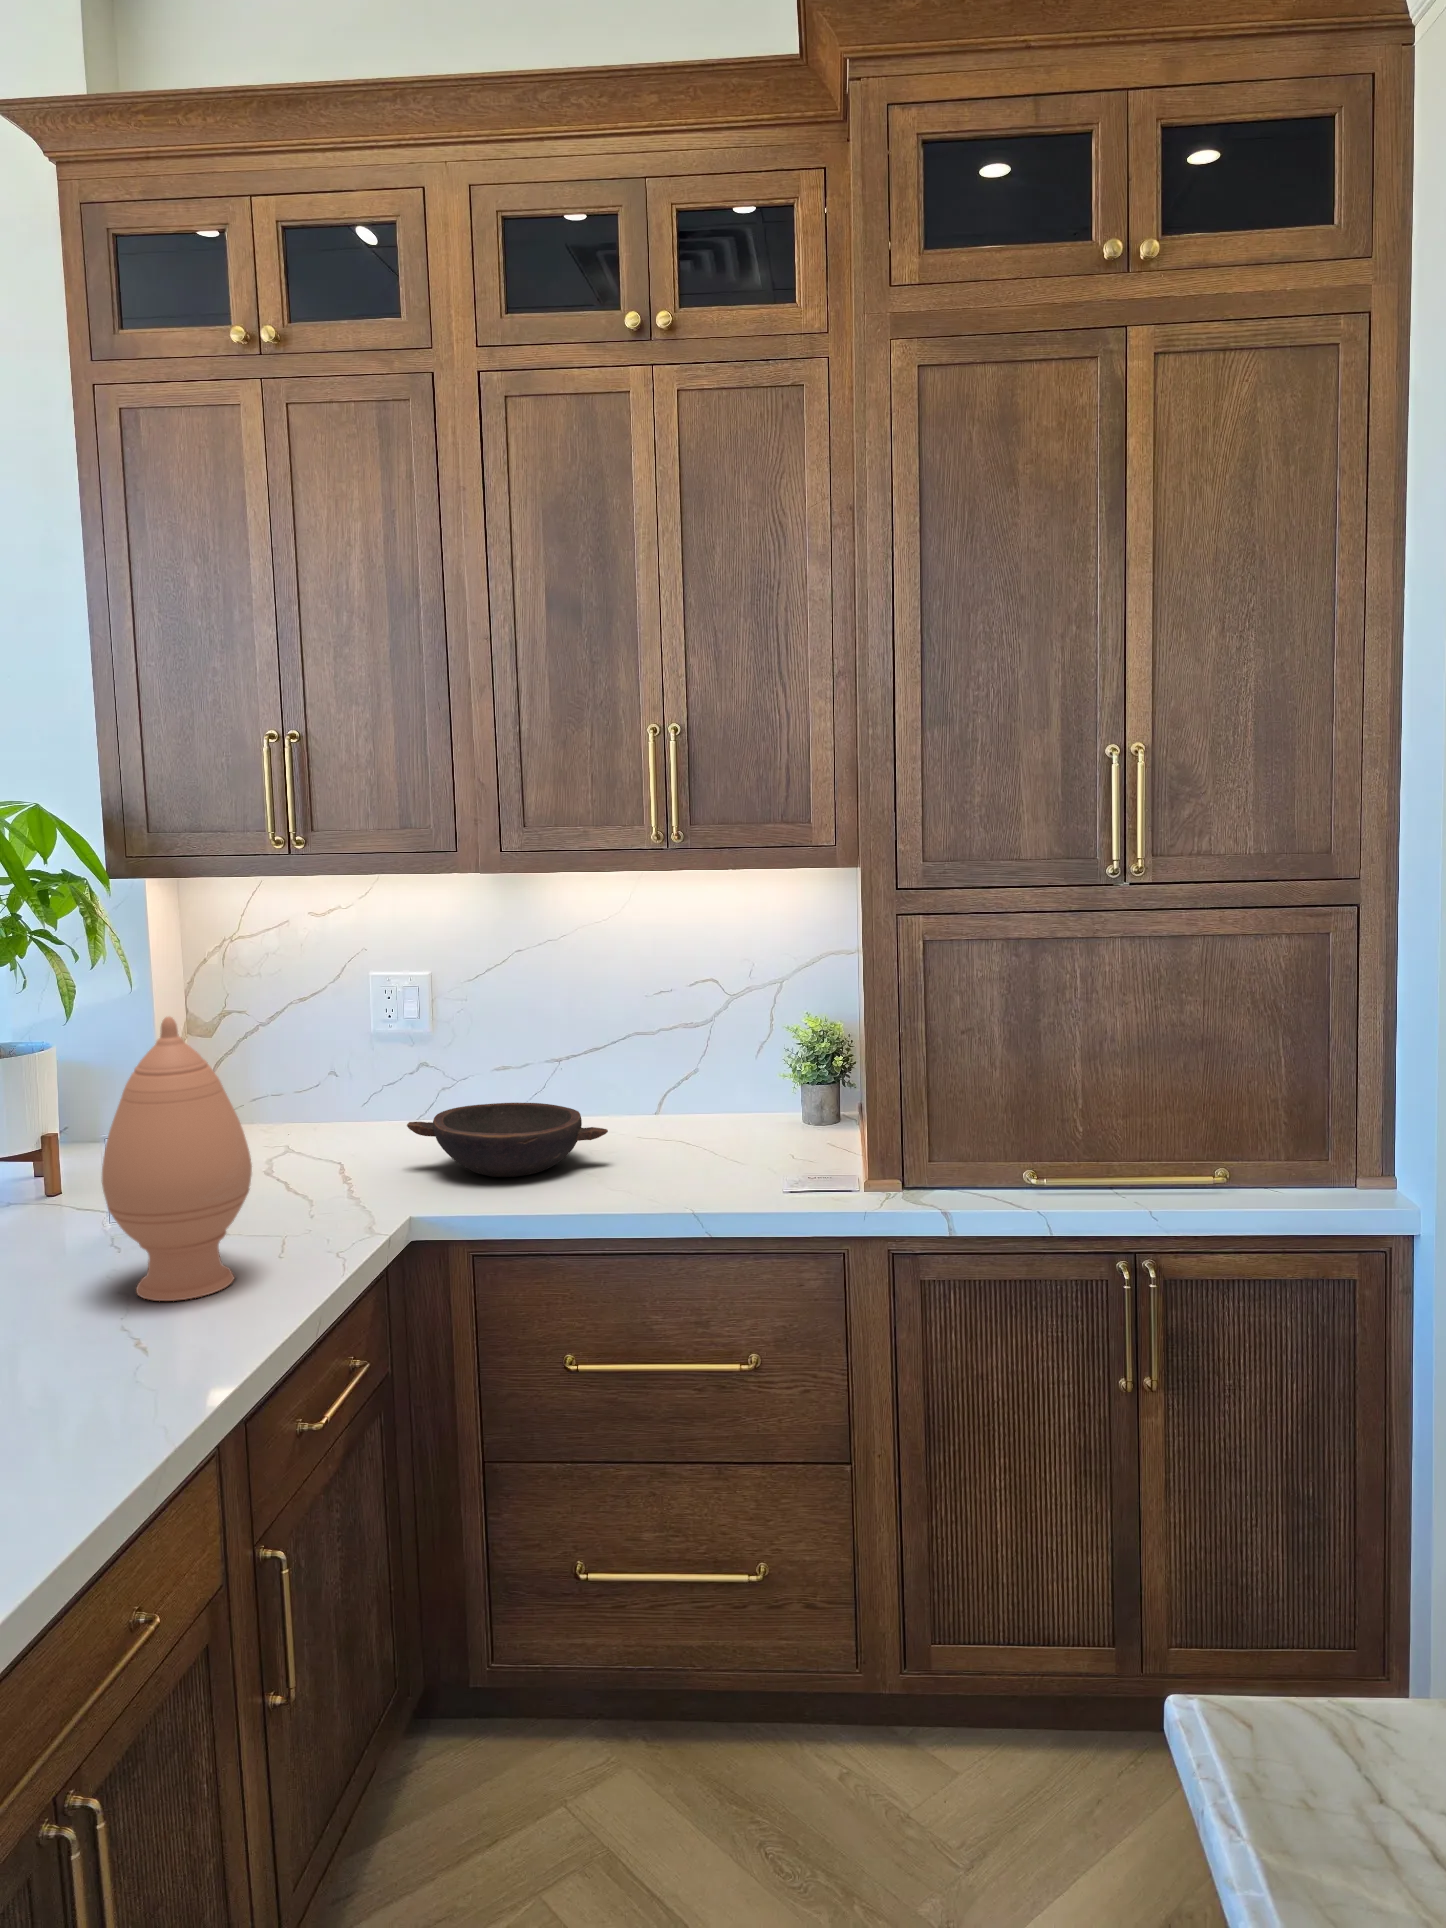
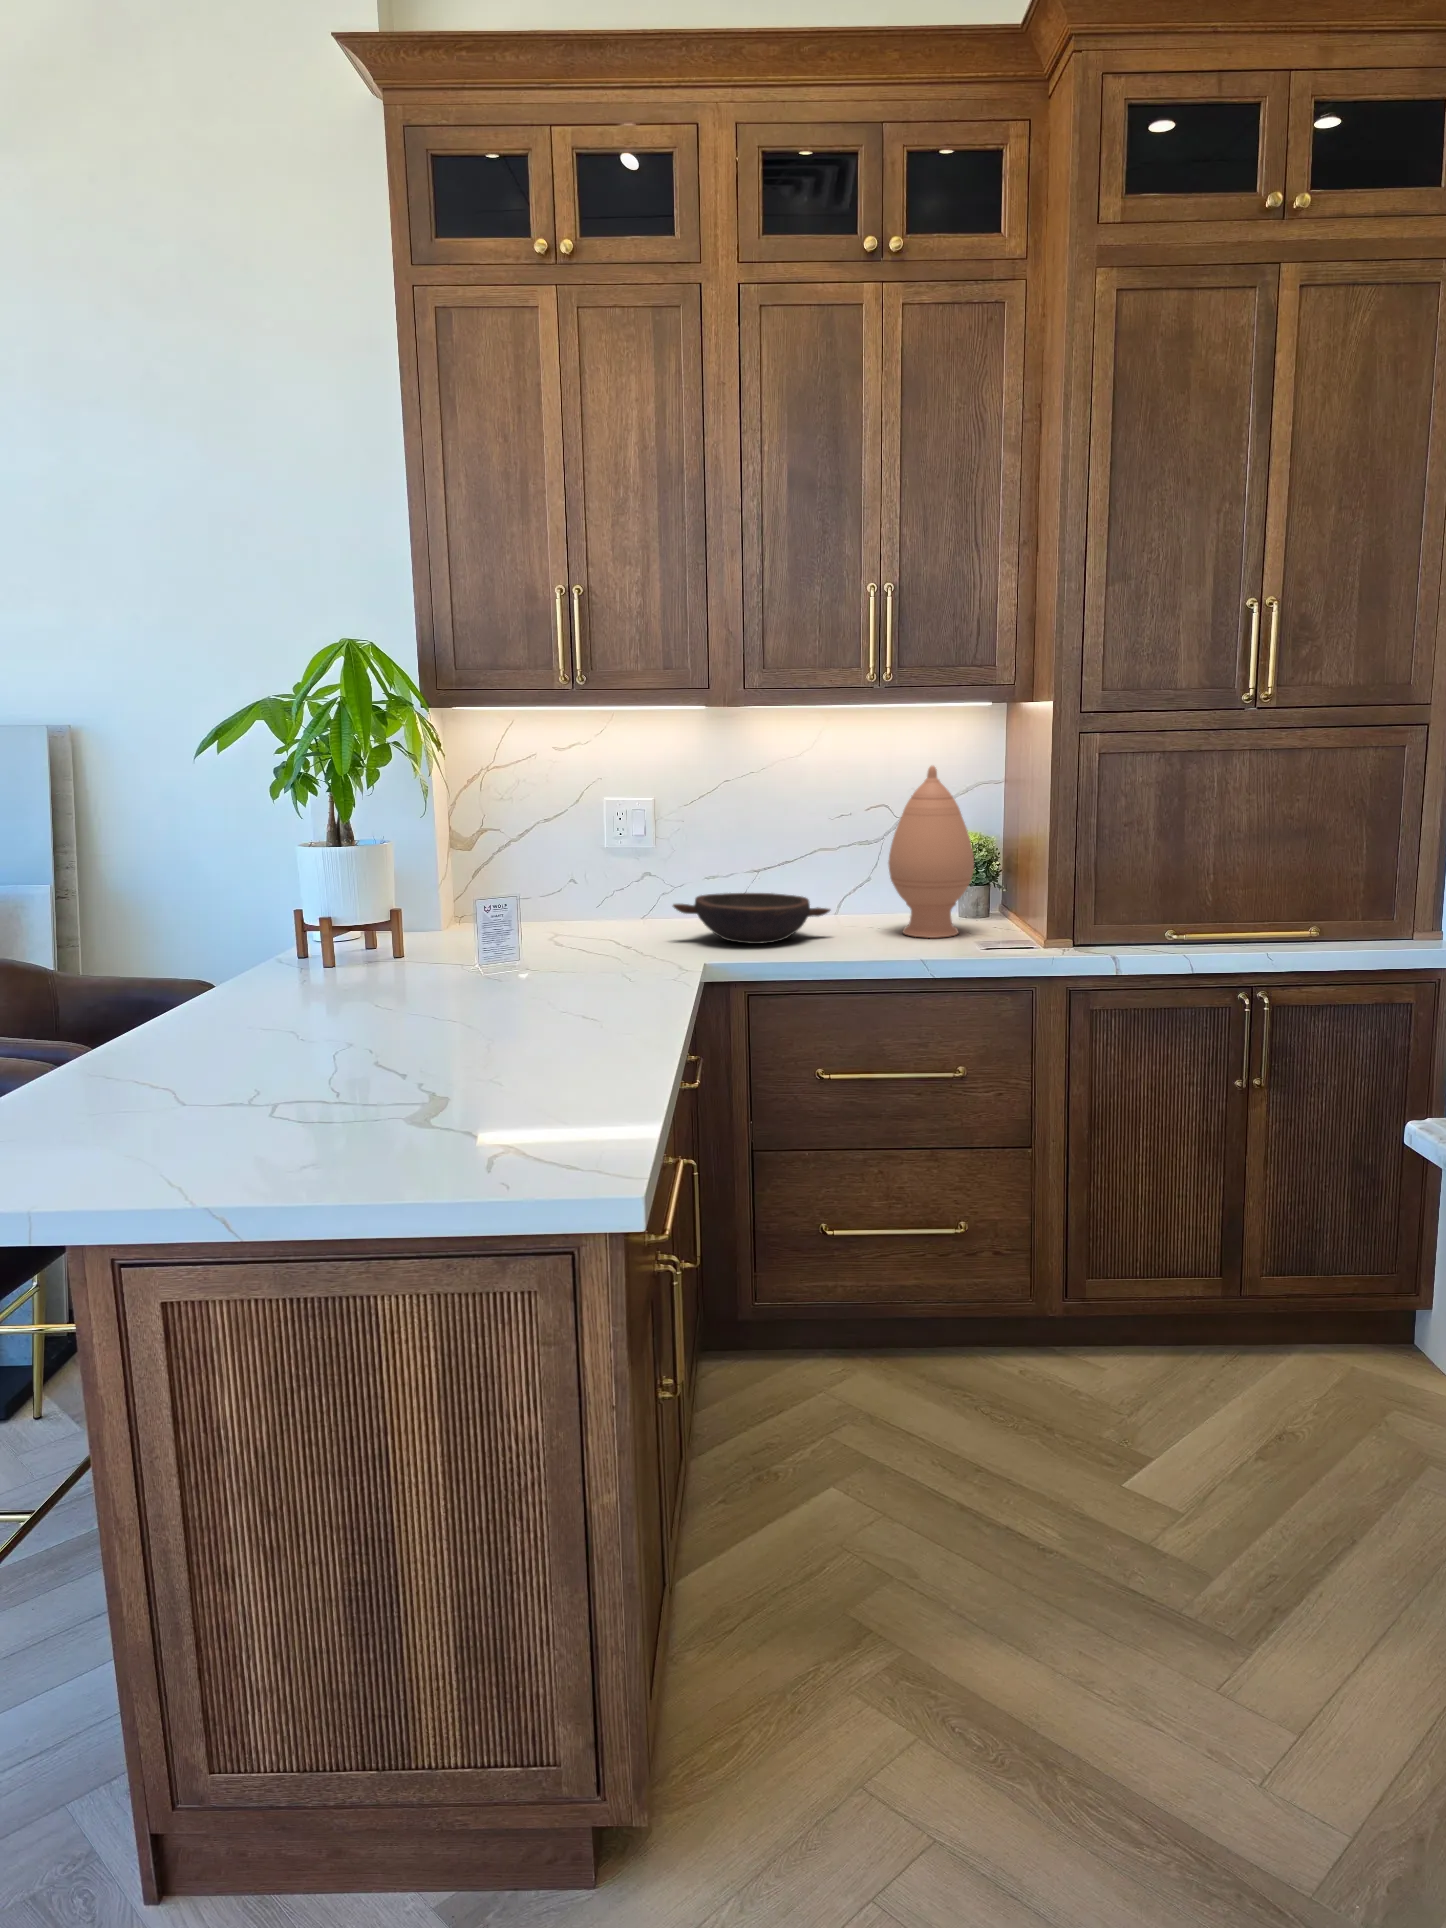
vase: present [102,1017,252,1301] -> present [888,766,974,938]

